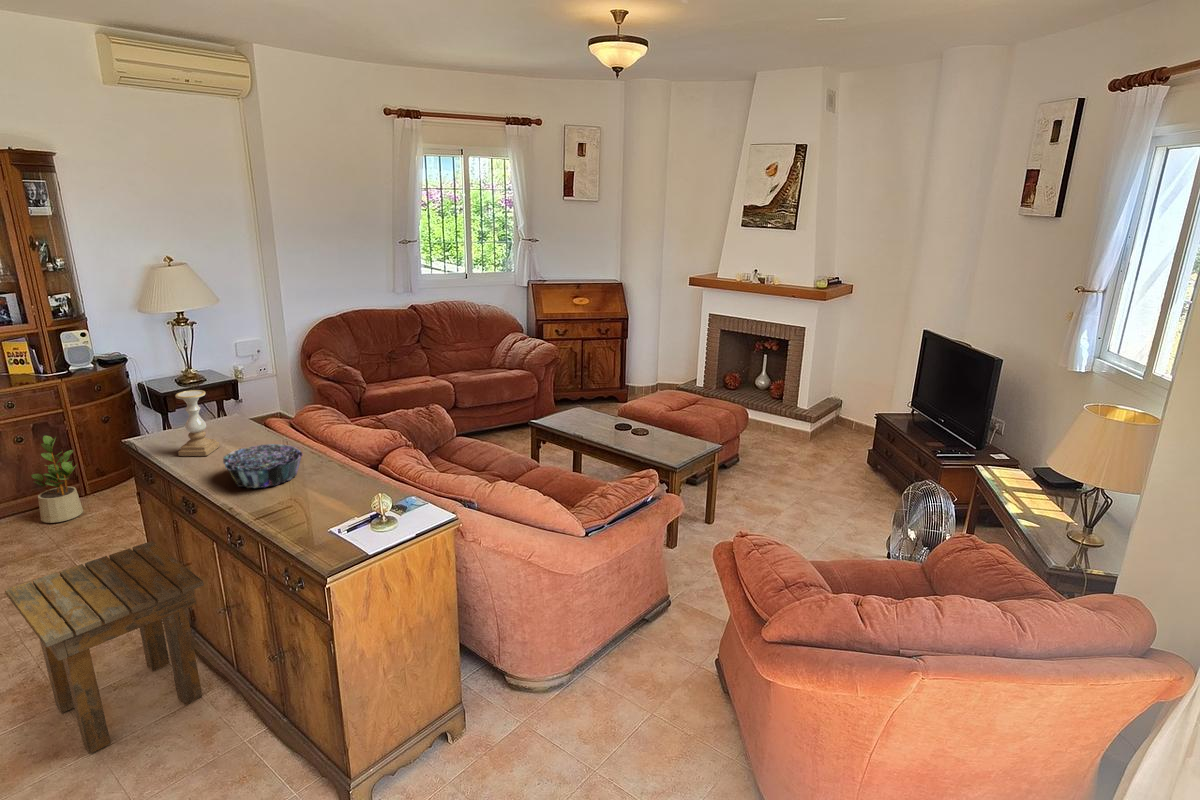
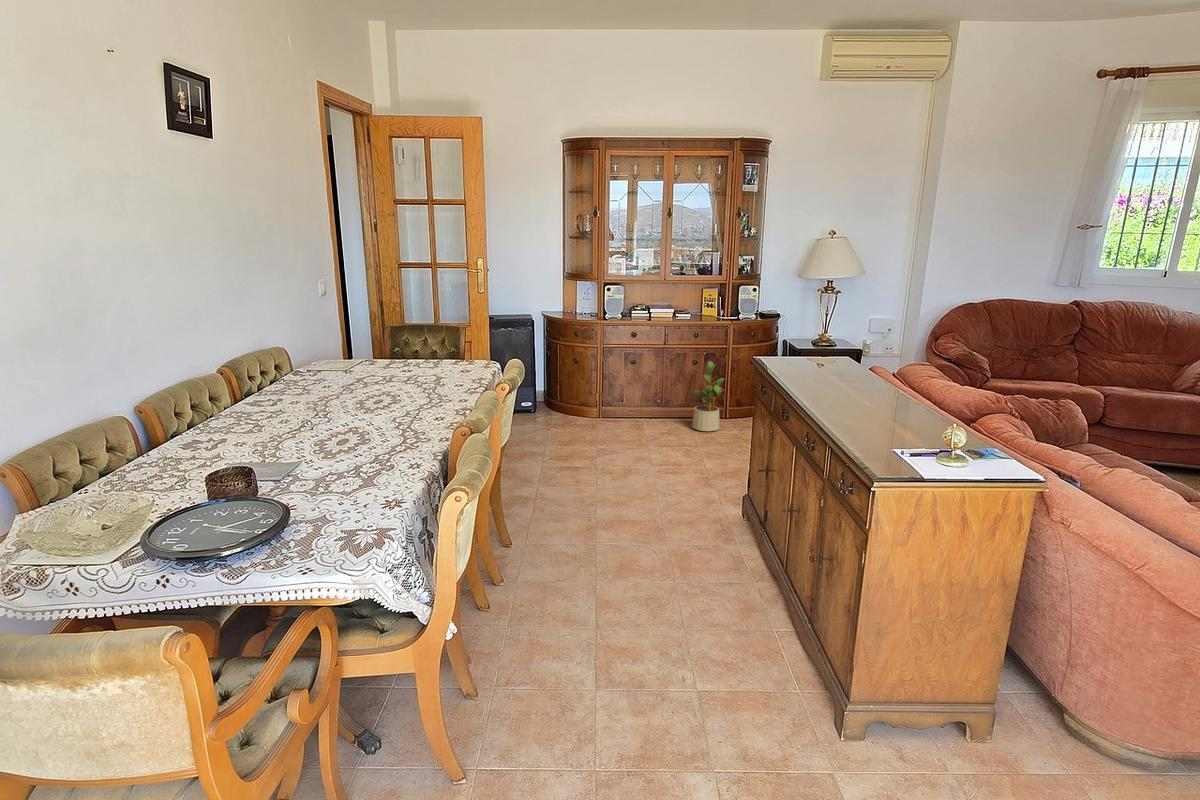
candle holder: present [175,390,220,456] -> none [789,318,824,377]
decorative bowl: present [223,444,303,488] -> none [819,372,892,408]
side table: present [5,541,204,754] -> none [653,443,779,584]

